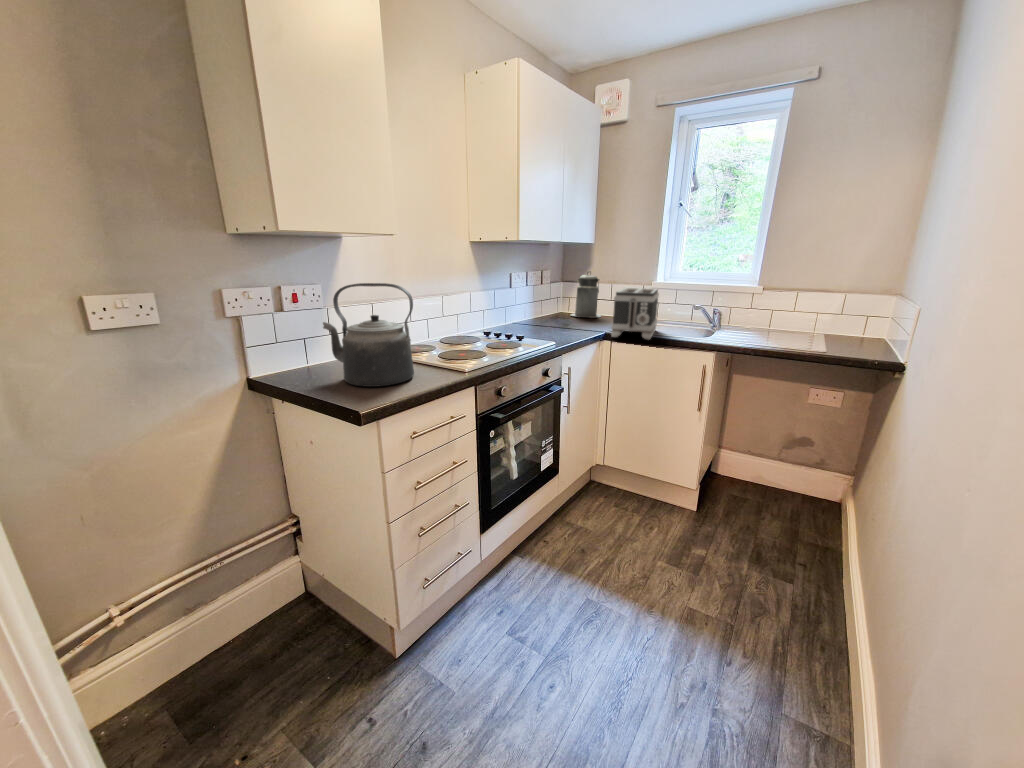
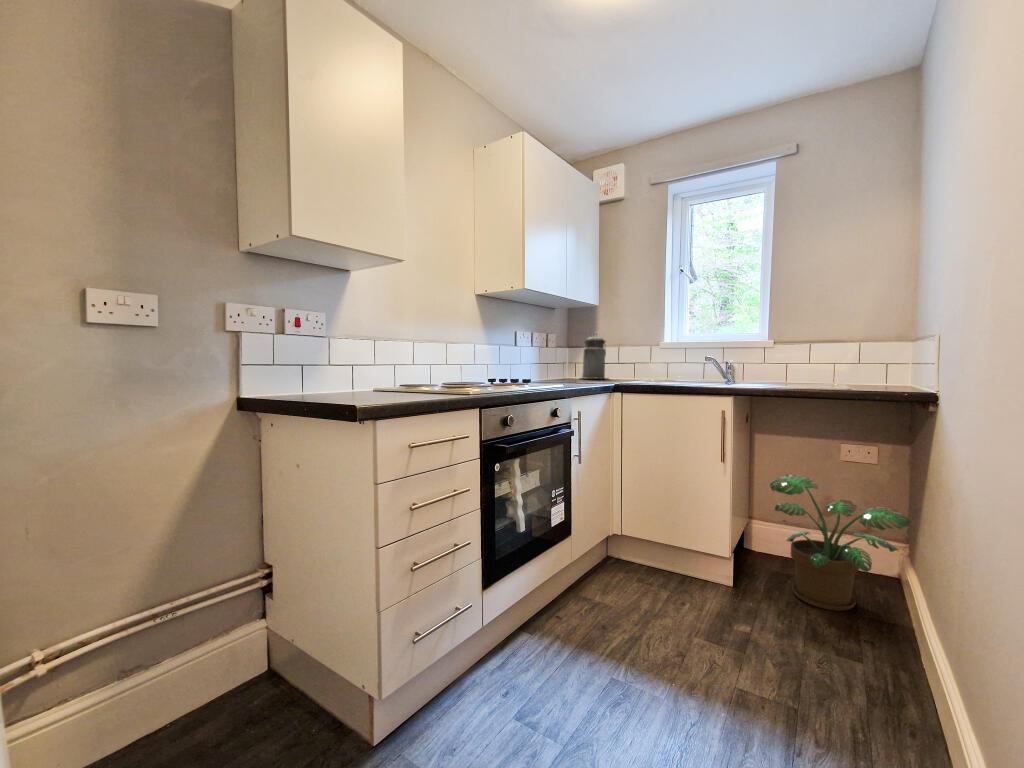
kettle: present [323,283,414,387] -> none [324,296,418,398]
toaster: present [611,288,659,339] -> none [622,337,668,385]
potted plant: none [741,414,857,535] -> present [770,475,911,611]

